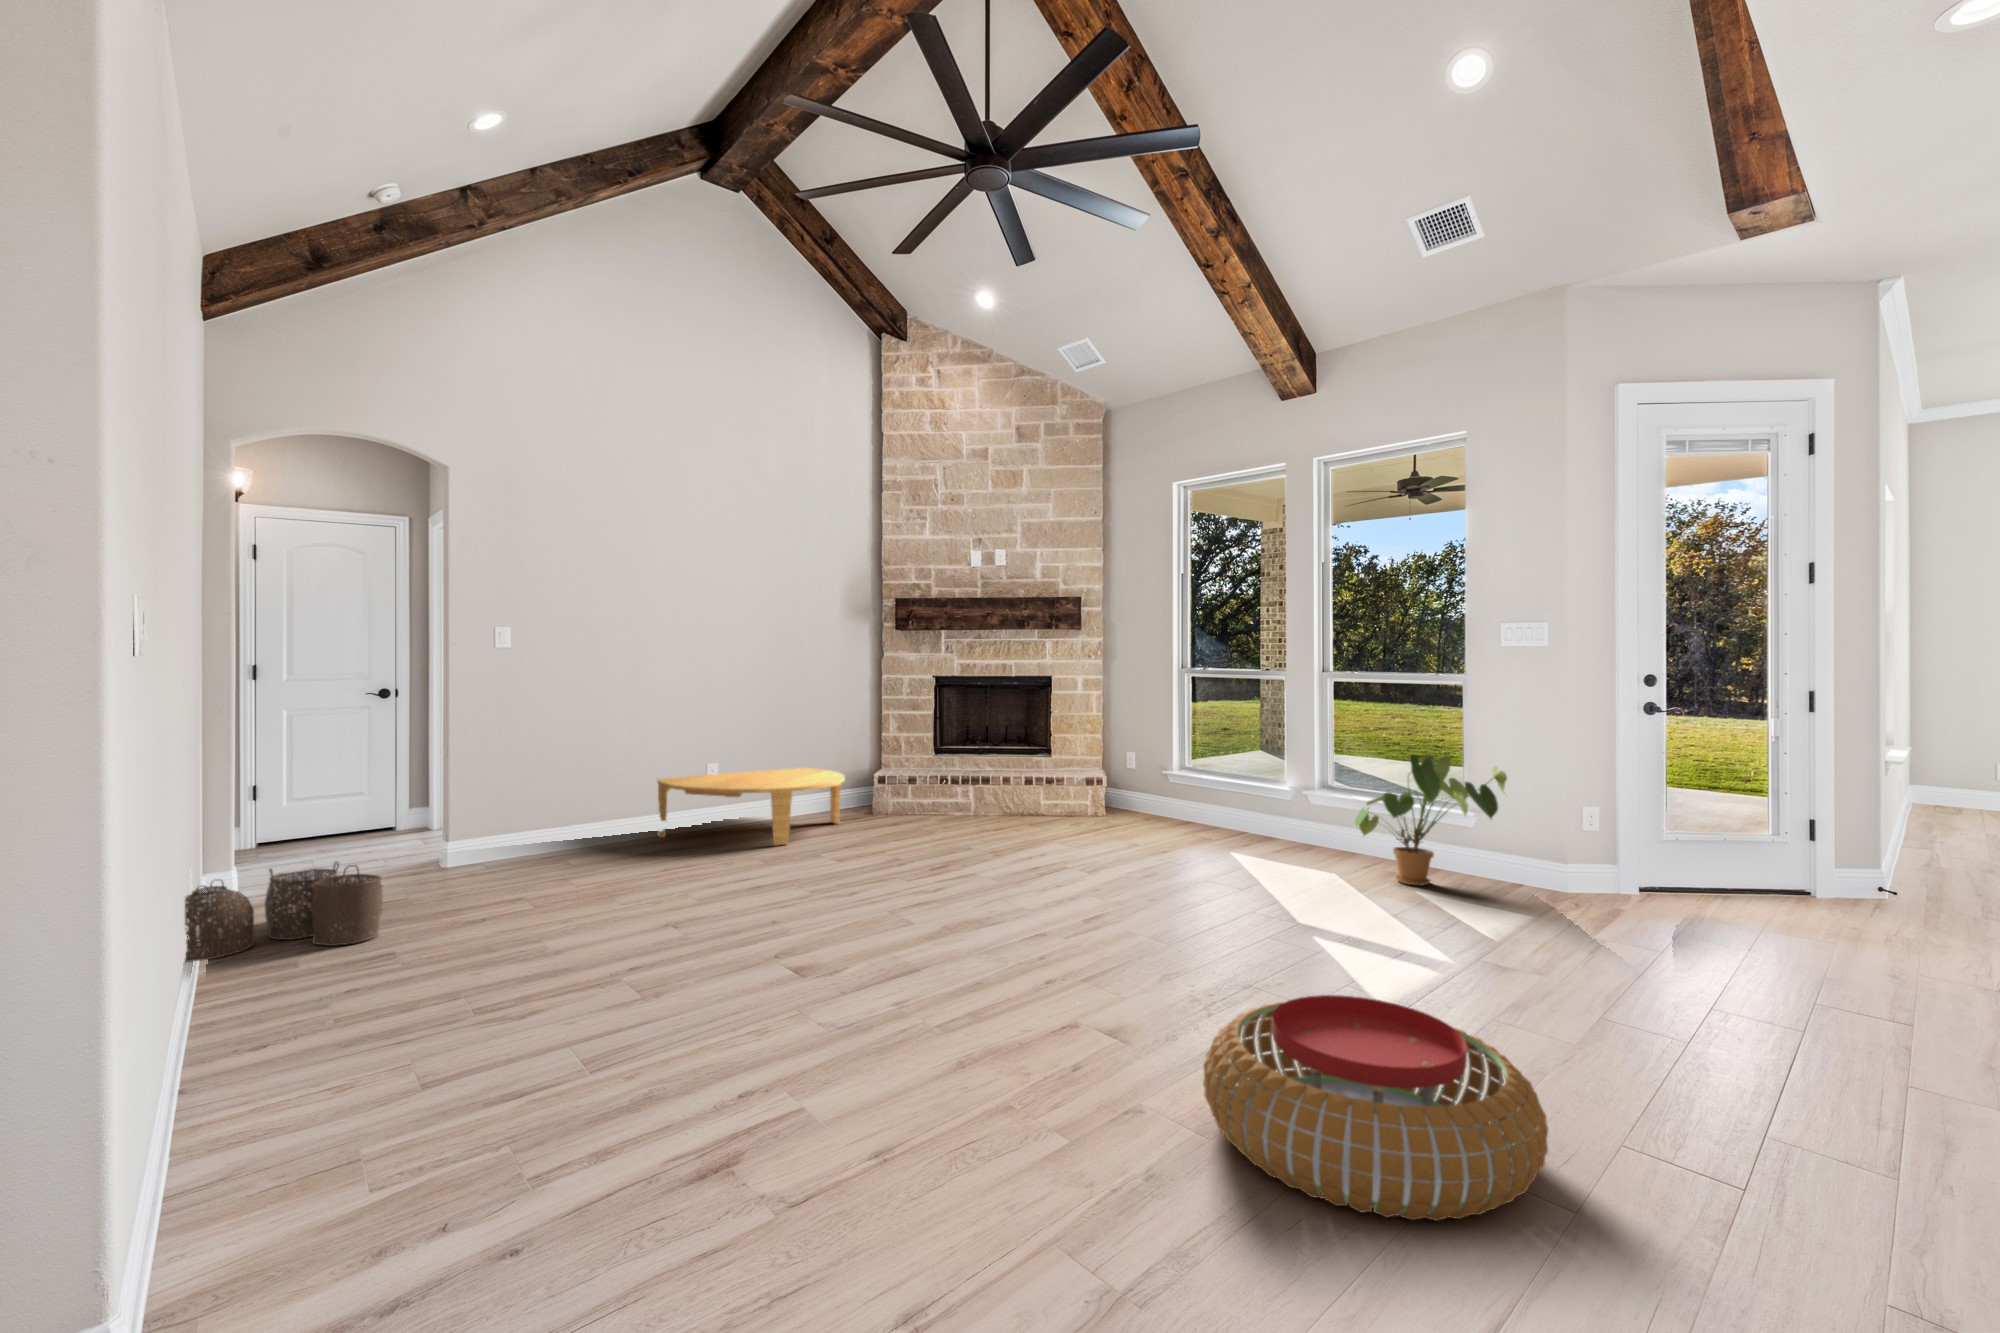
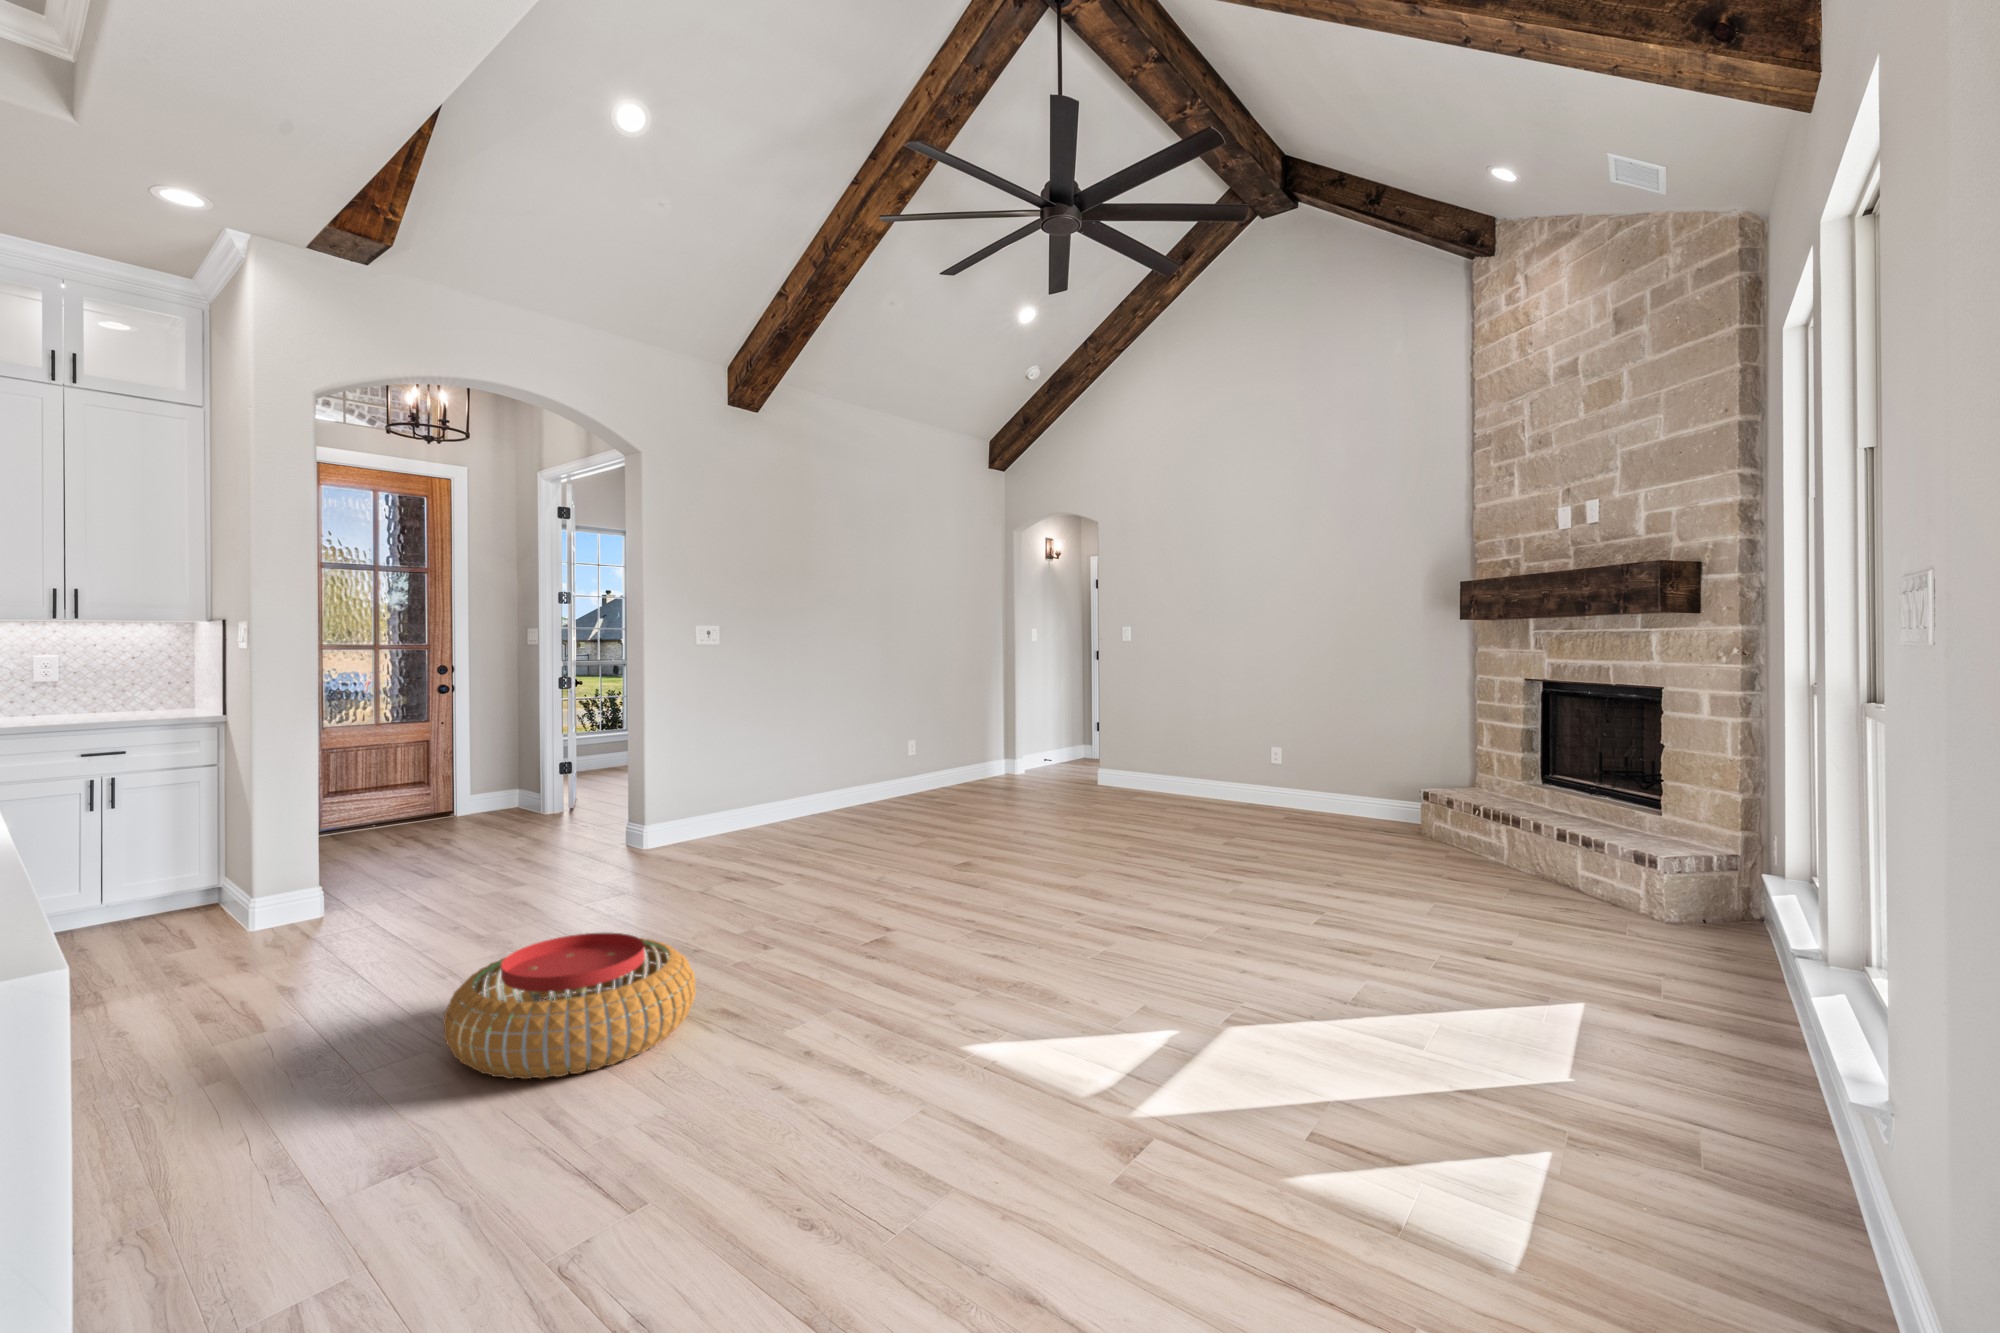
house plant: present [1354,754,1507,886] -> none [1513,873,1860,1167]
coffee table: present [657,768,845,846] -> none [1174,763,1354,838]
woven basket: present [185,861,383,962] -> none [844,776,944,820]

